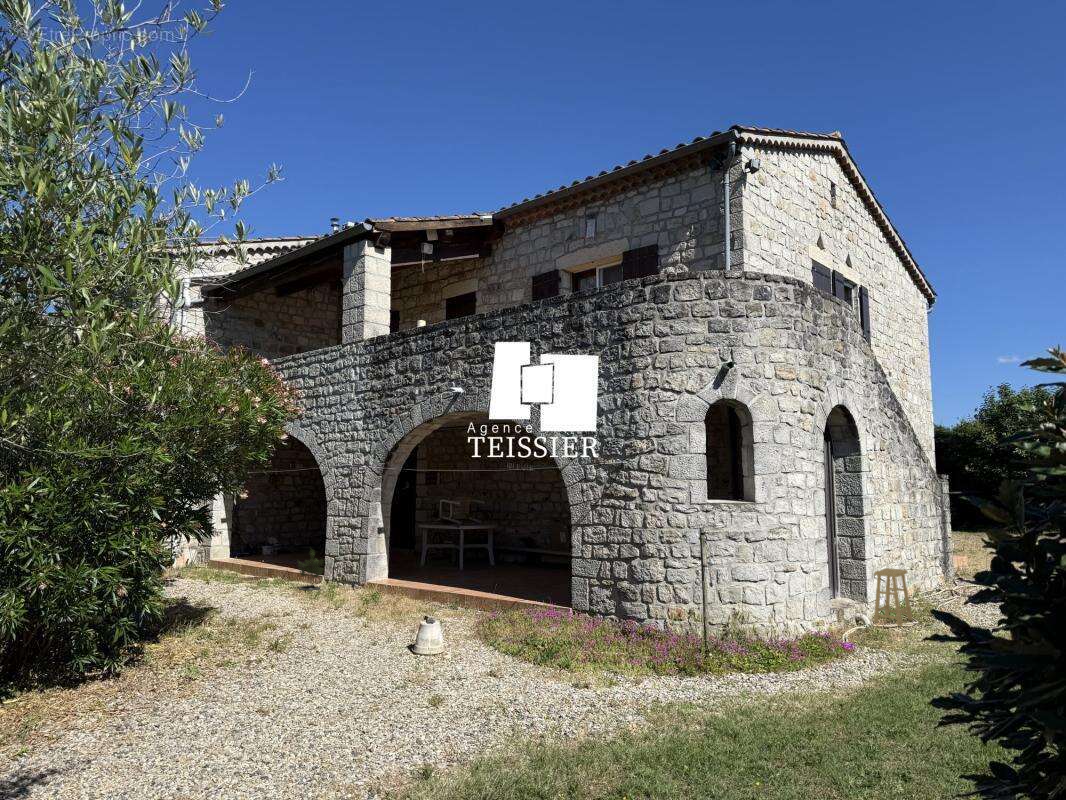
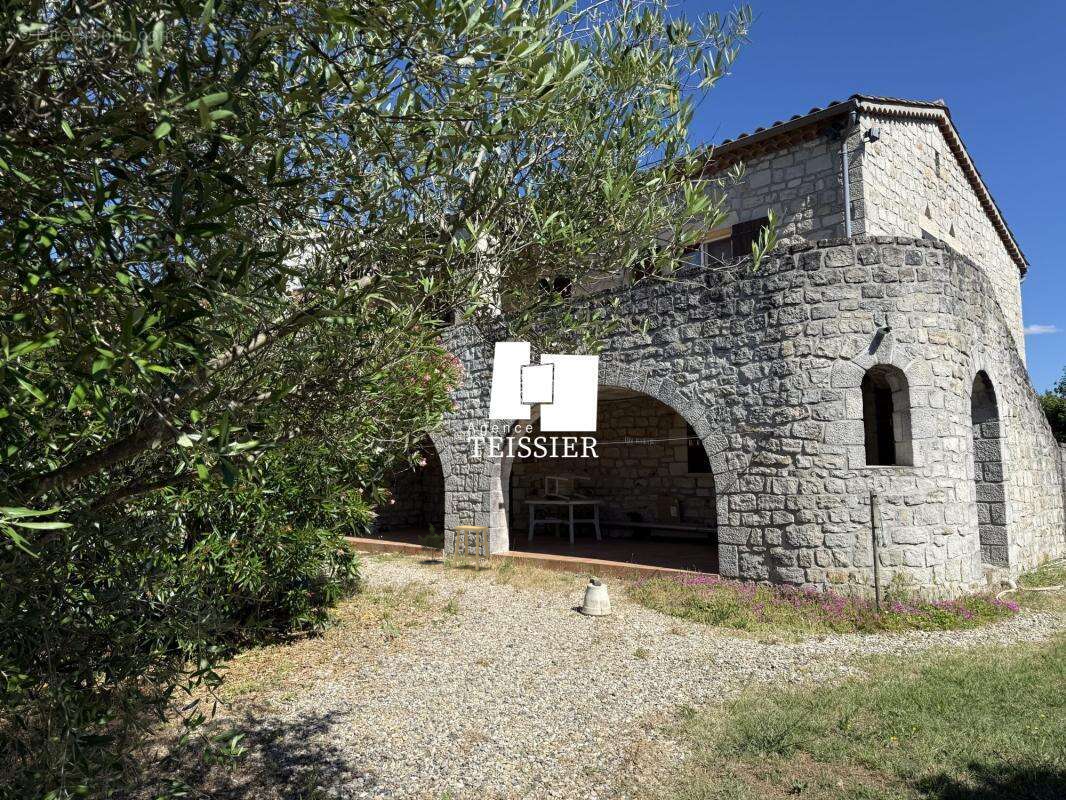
stool: present [874,568,912,626] -> present [453,525,490,571]

